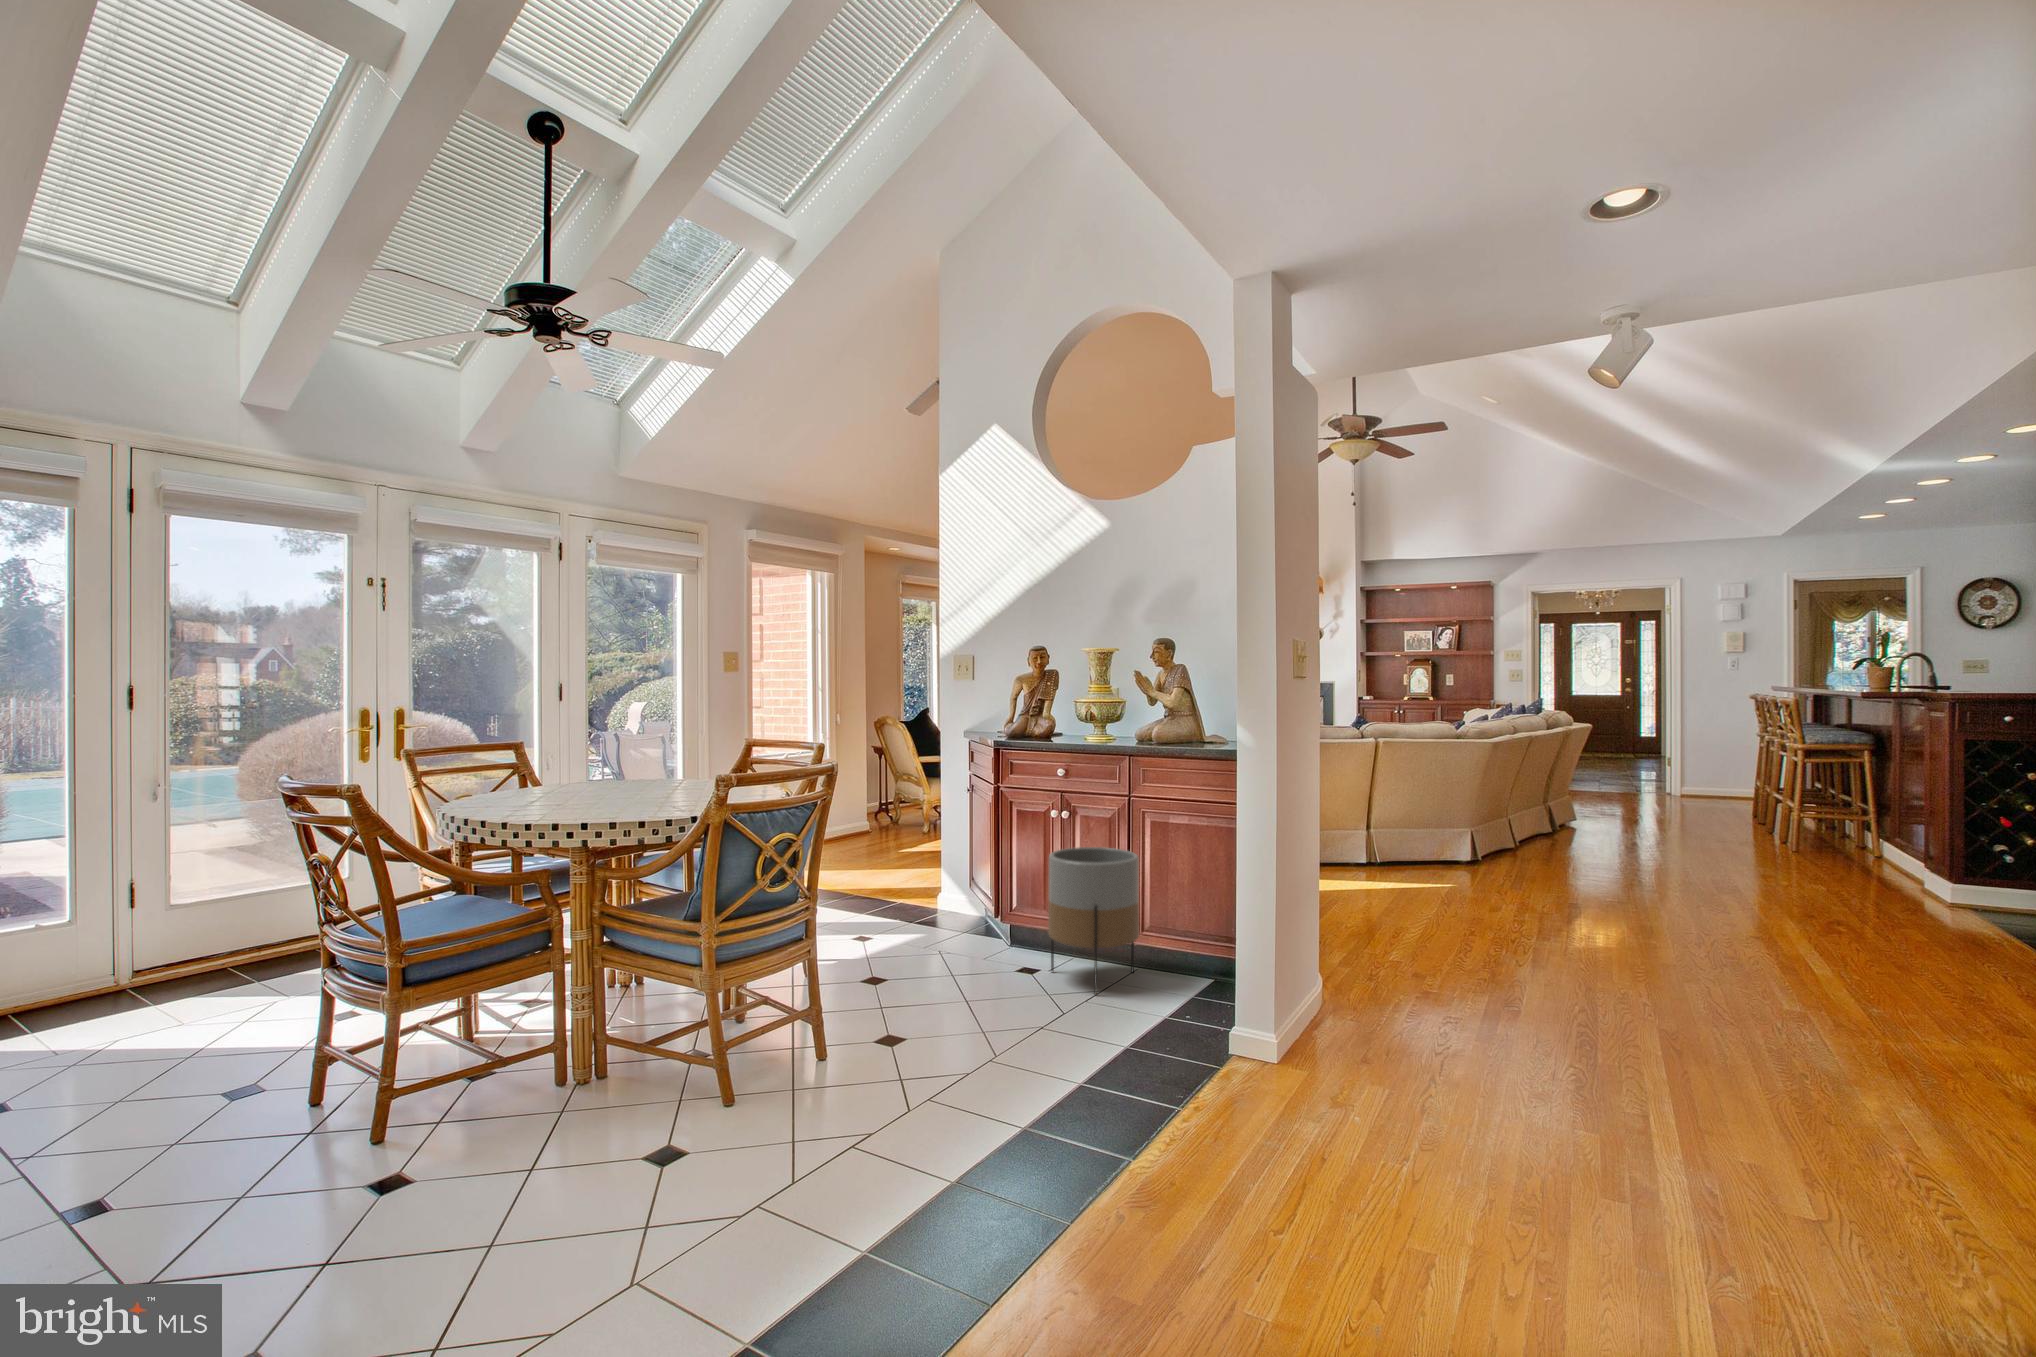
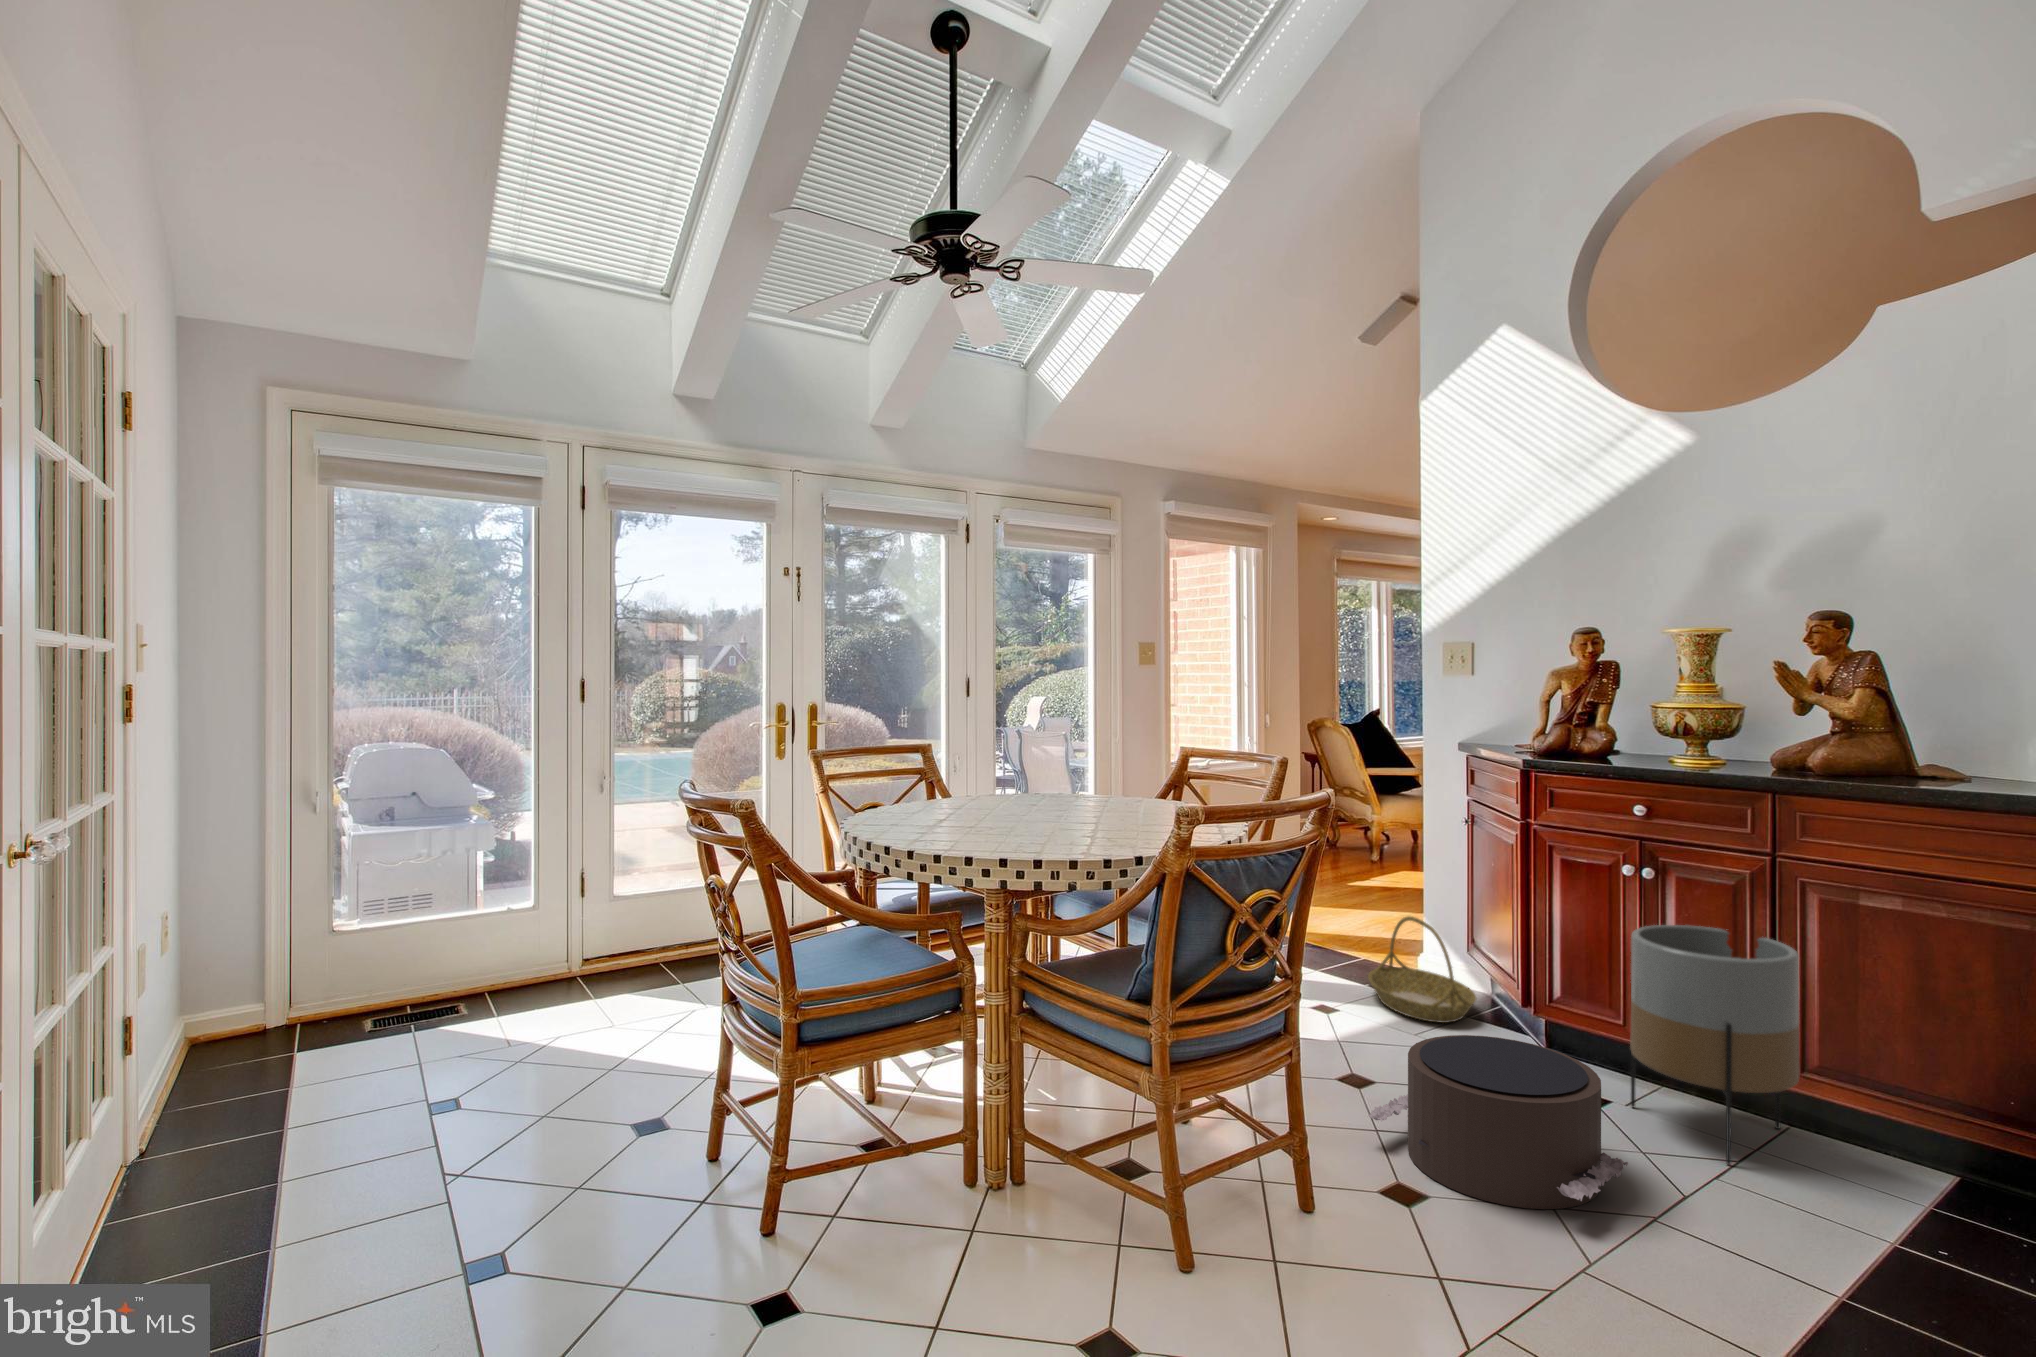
basket: none [896,862,970,937] -> present [1368,916,1476,1023]
pouf: none [871,932,1030,1036] -> present [1368,1035,1628,1209]

